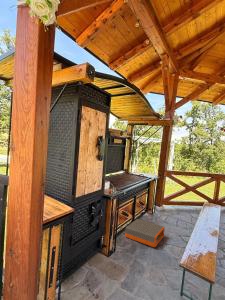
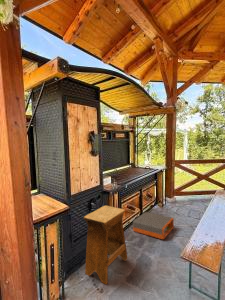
stool: none [79,210,125,290] -> present [84,206,127,284]

